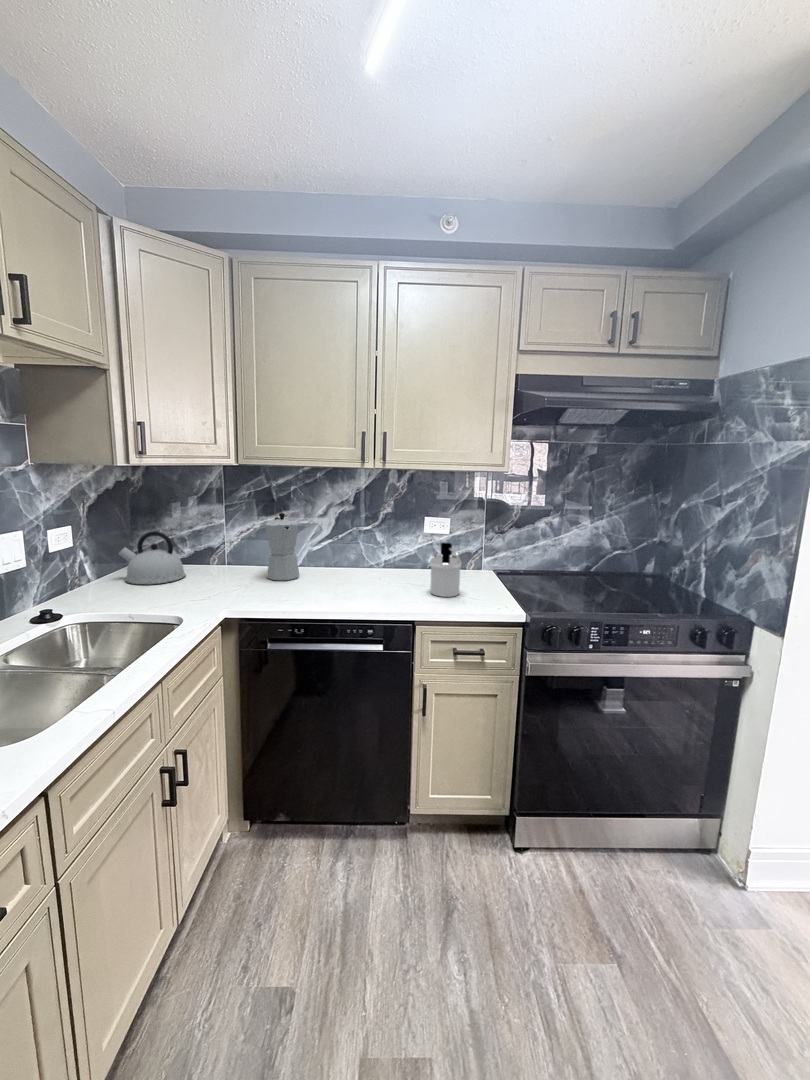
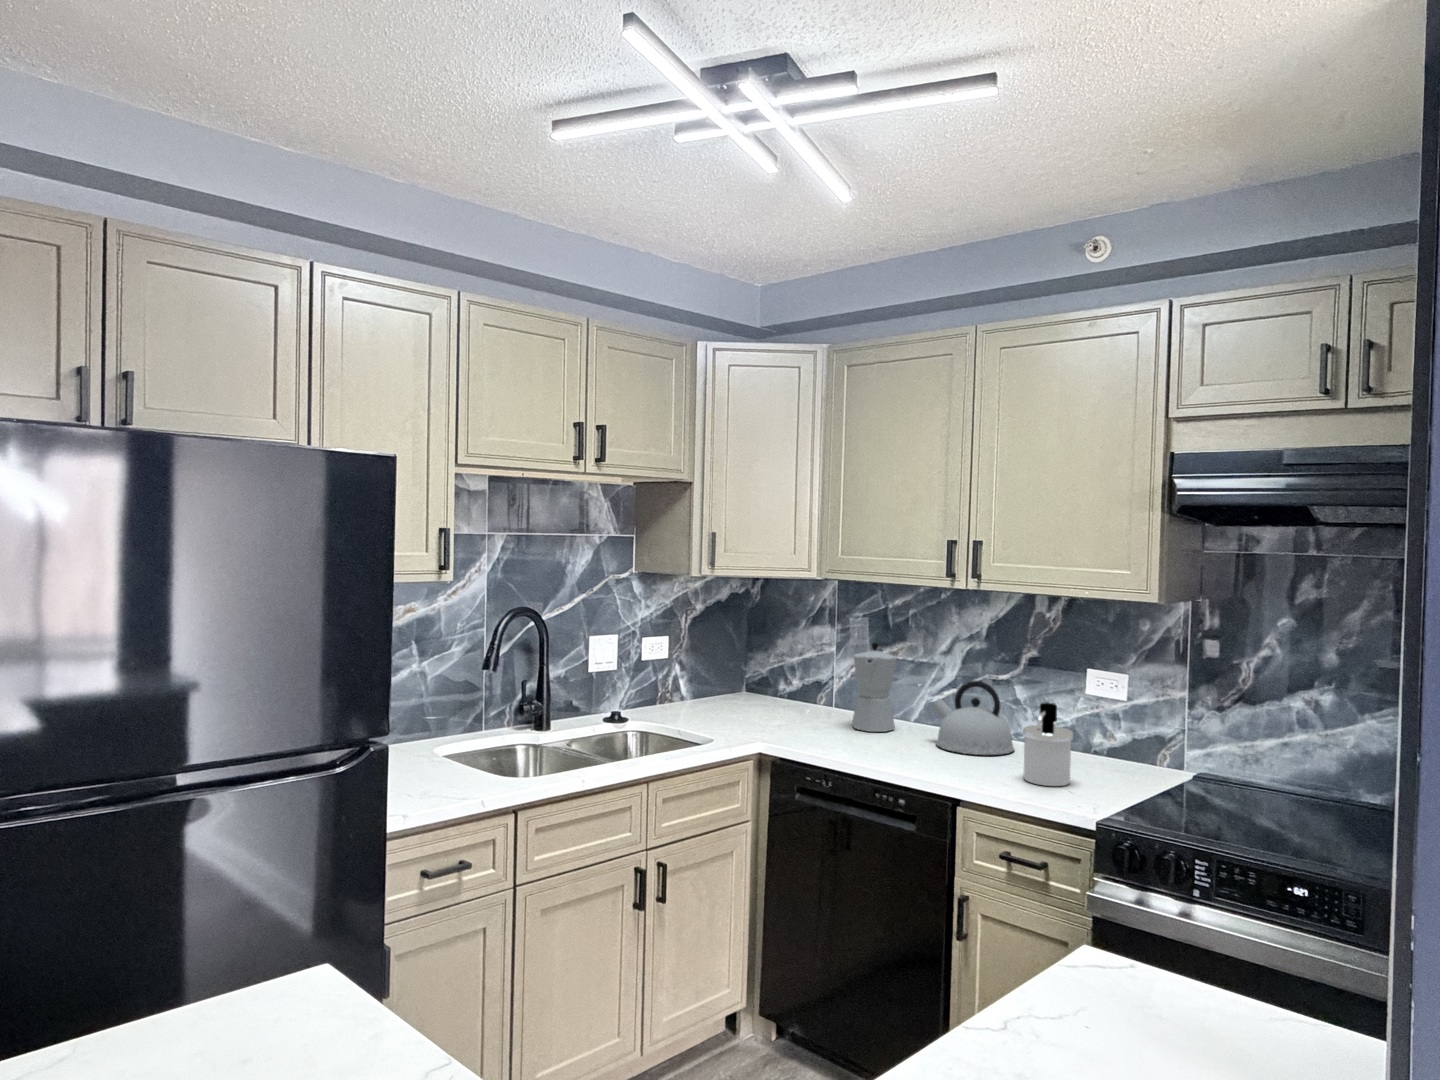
kettle: present [119,531,186,584] -> present [932,681,1014,755]

